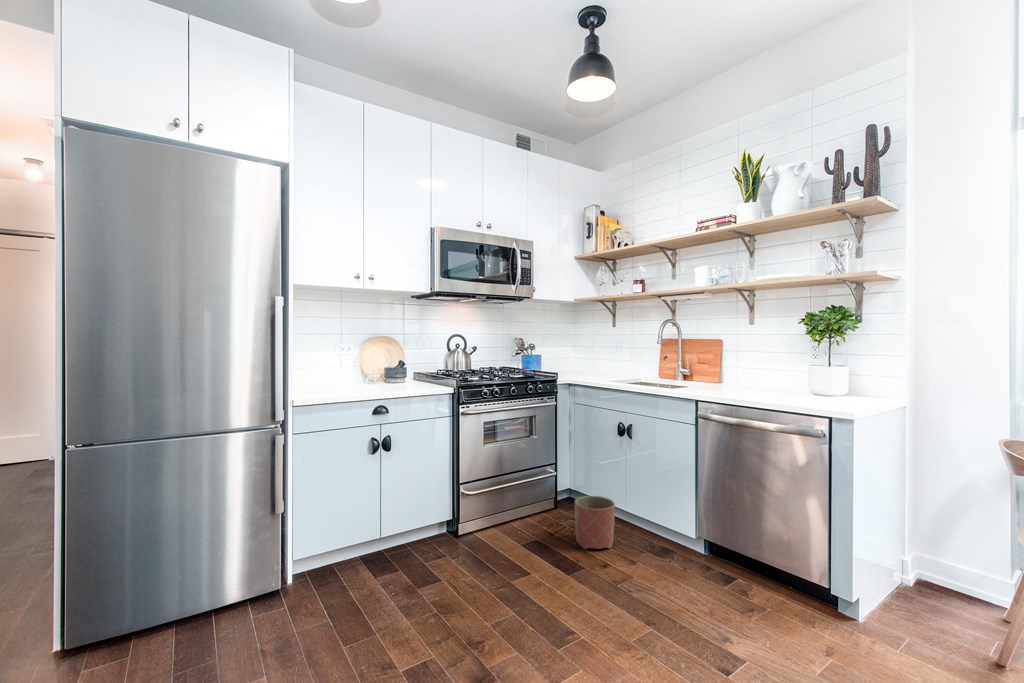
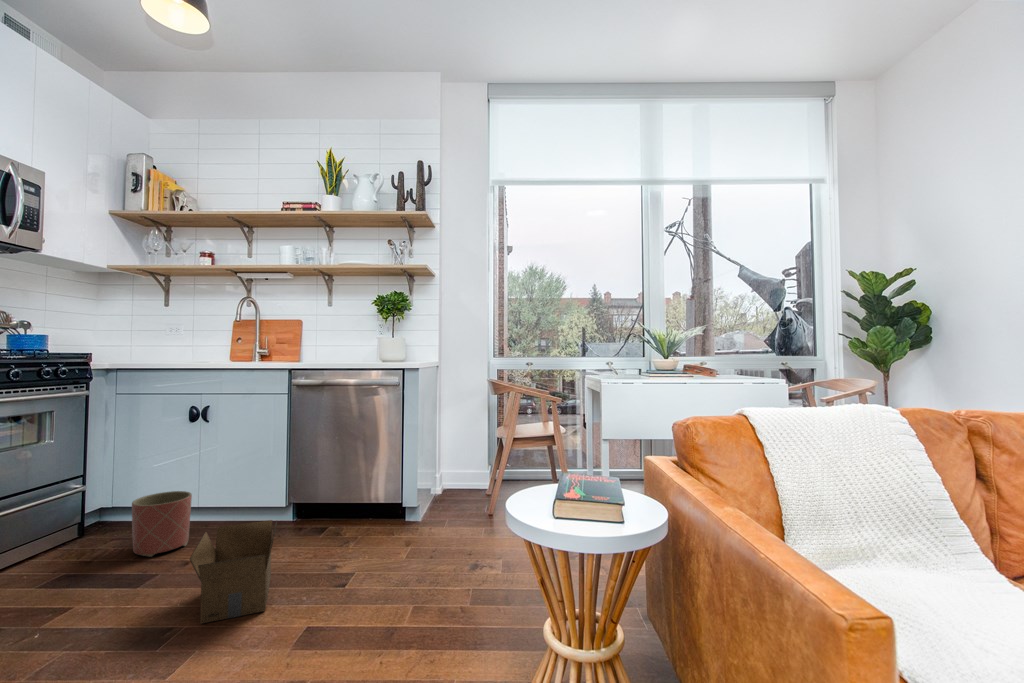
cardboard box: none [586,551,666,653] -> present [190,520,277,624]

